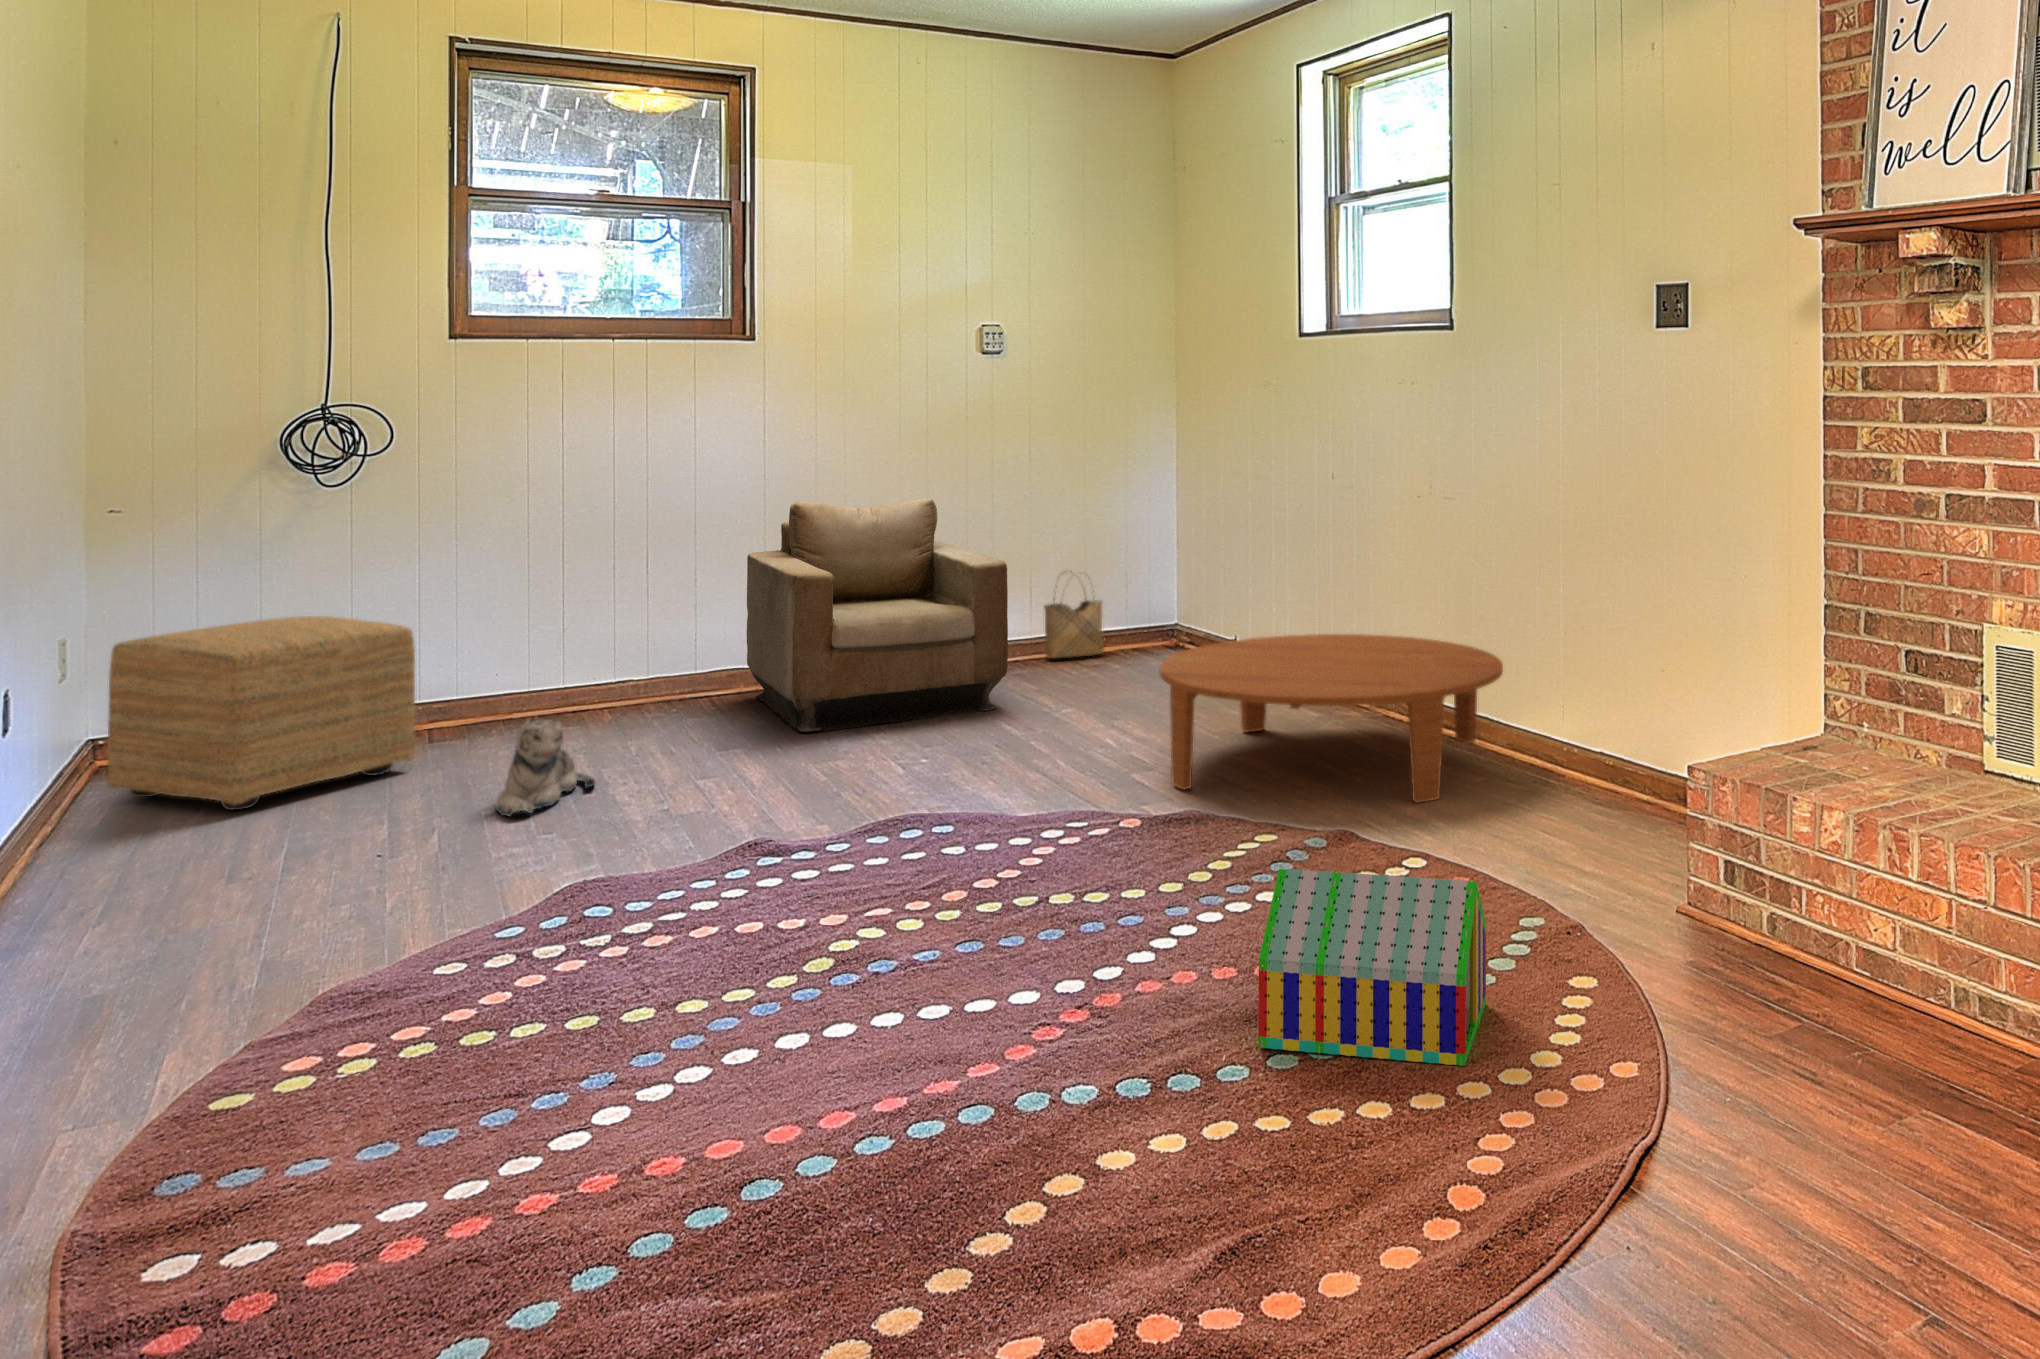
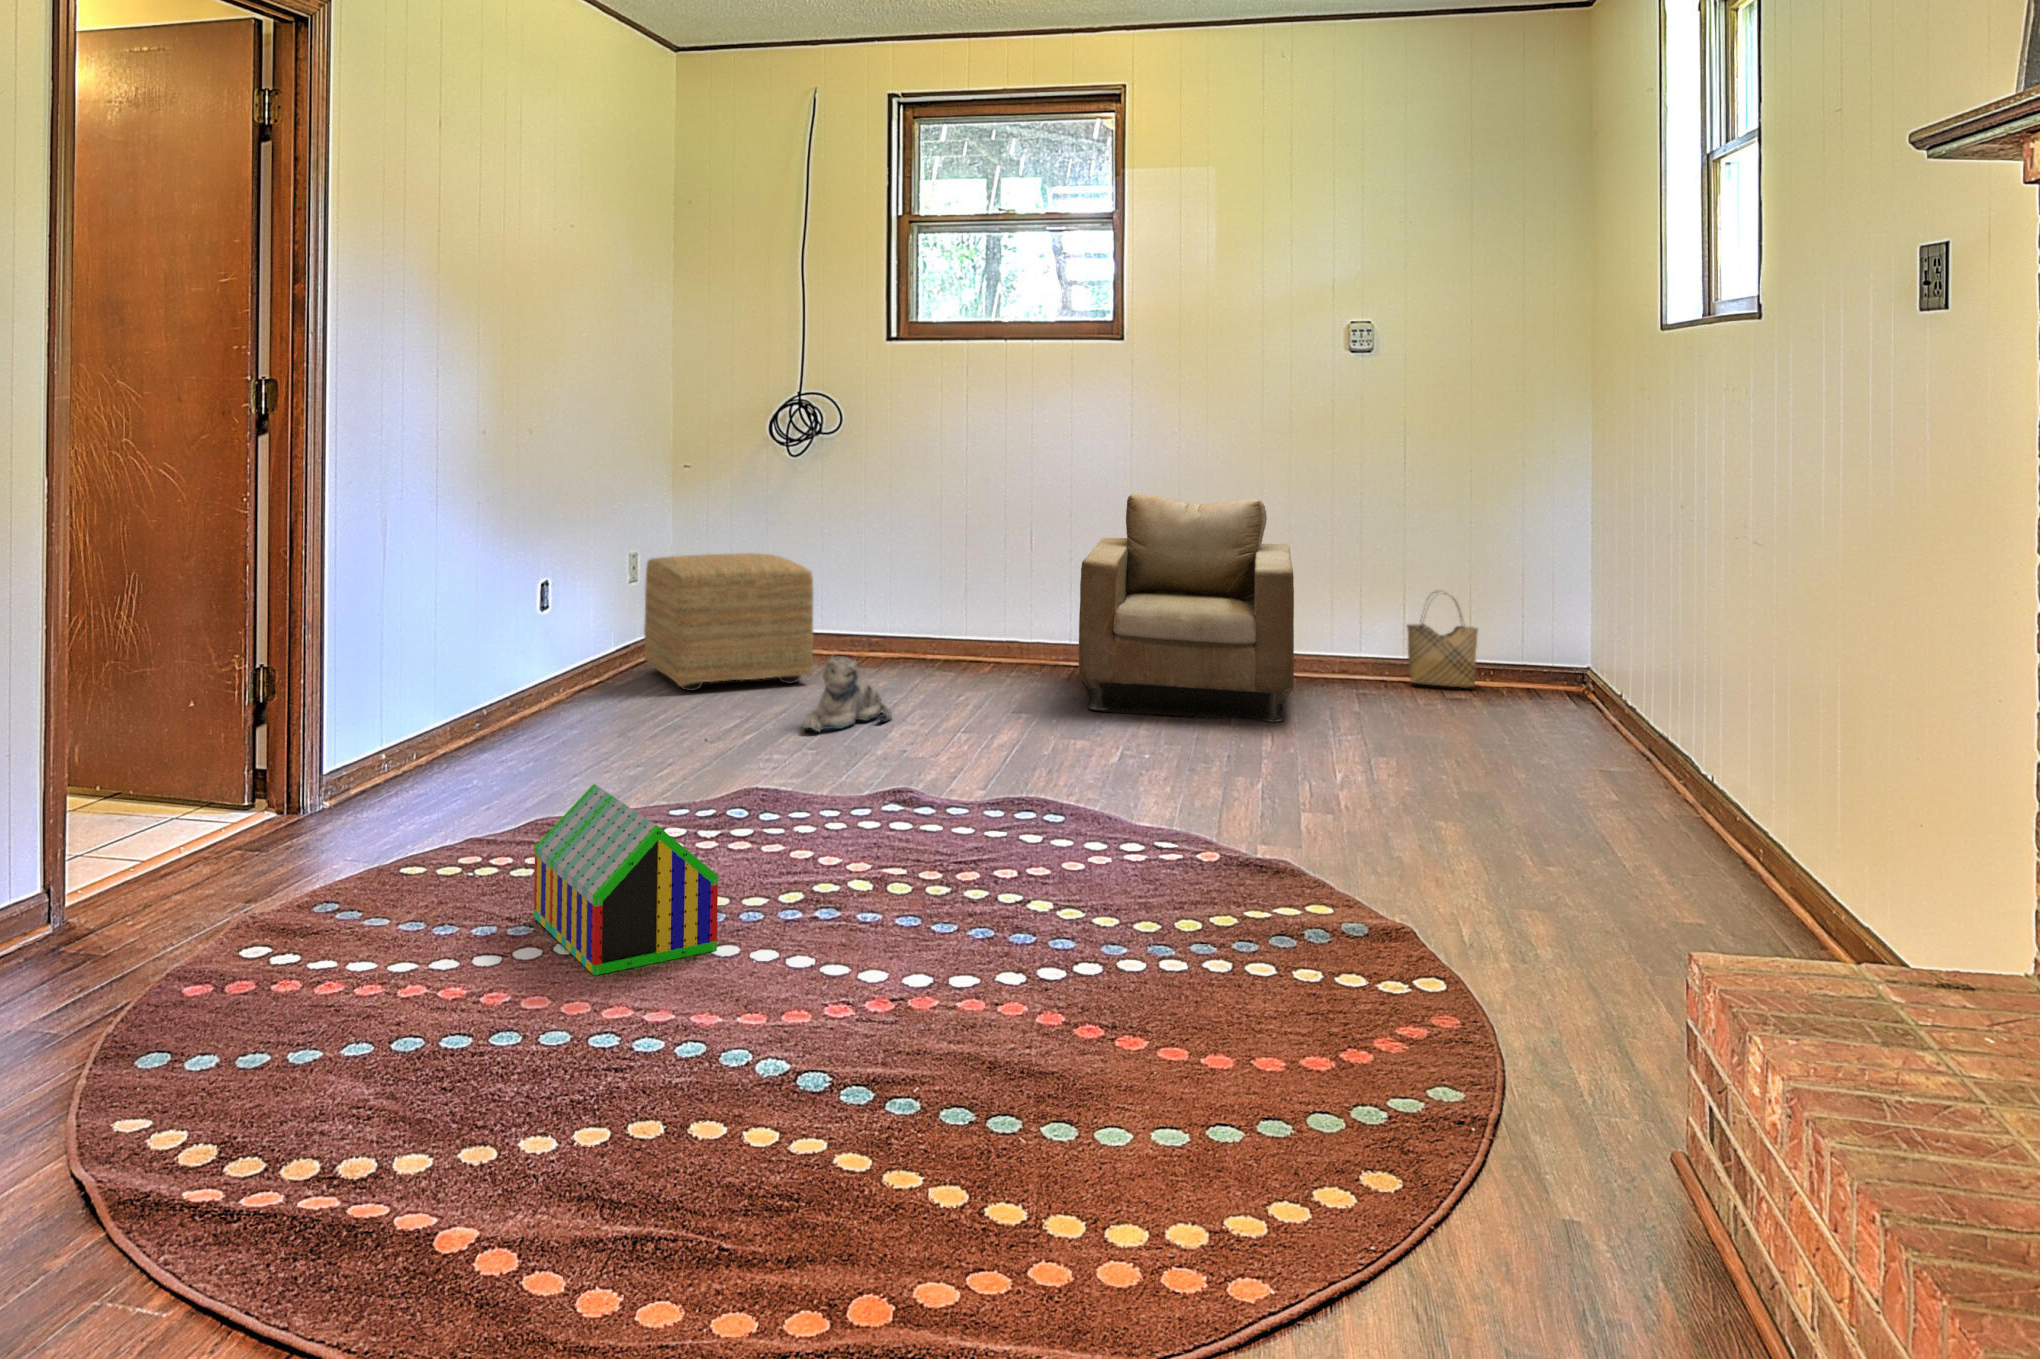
coffee table: present [1160,634,1503,803] -> none [1315,687,1773,927]
toy house: present [1258,869,1486,1066] -> present [534,784,718,975]

